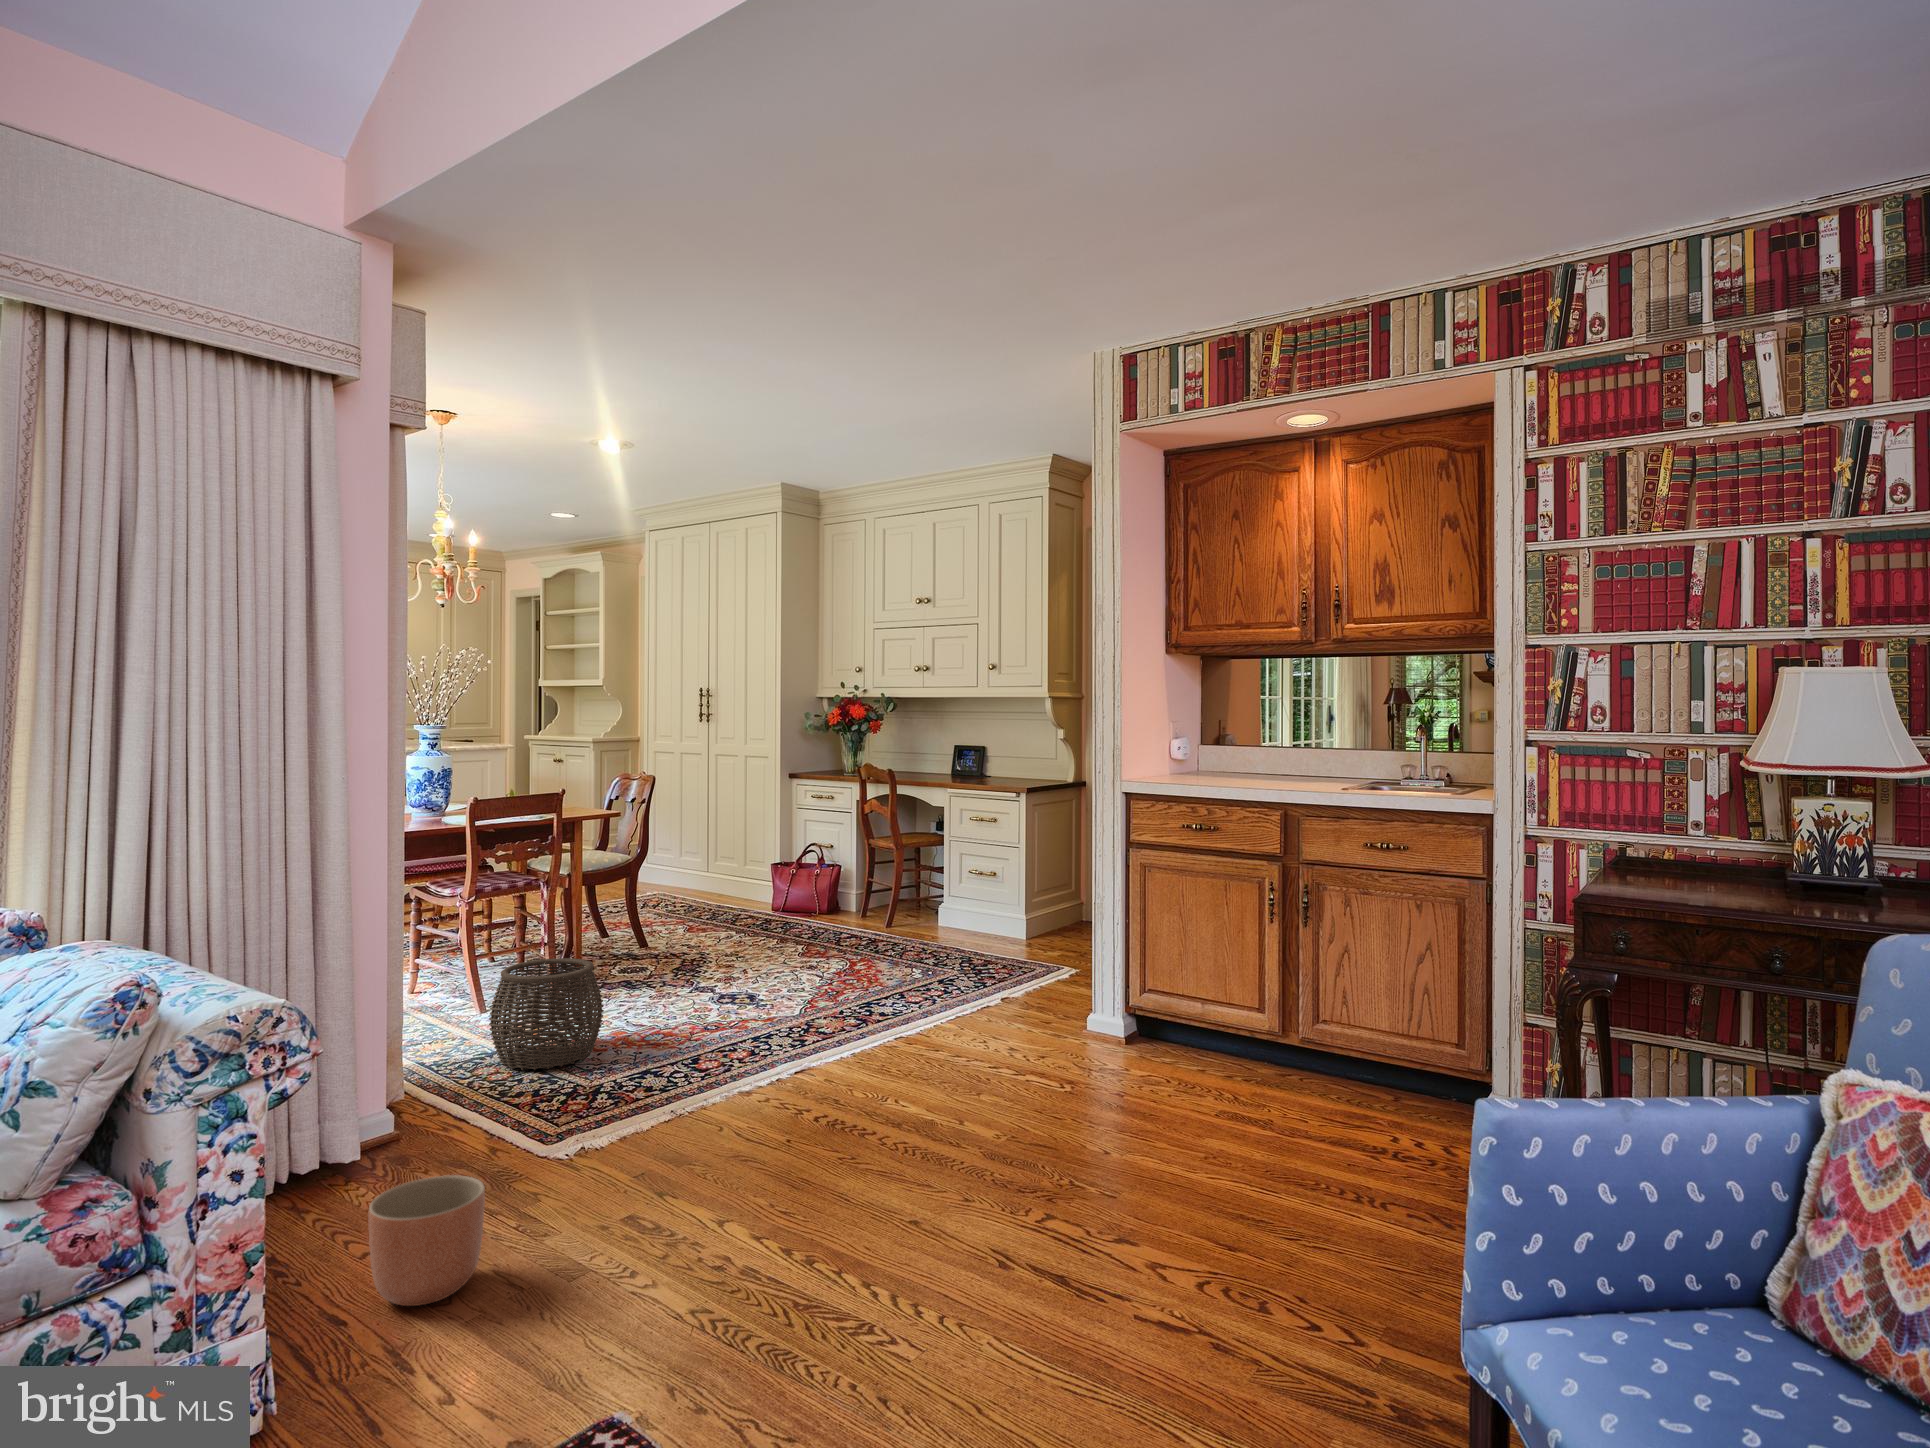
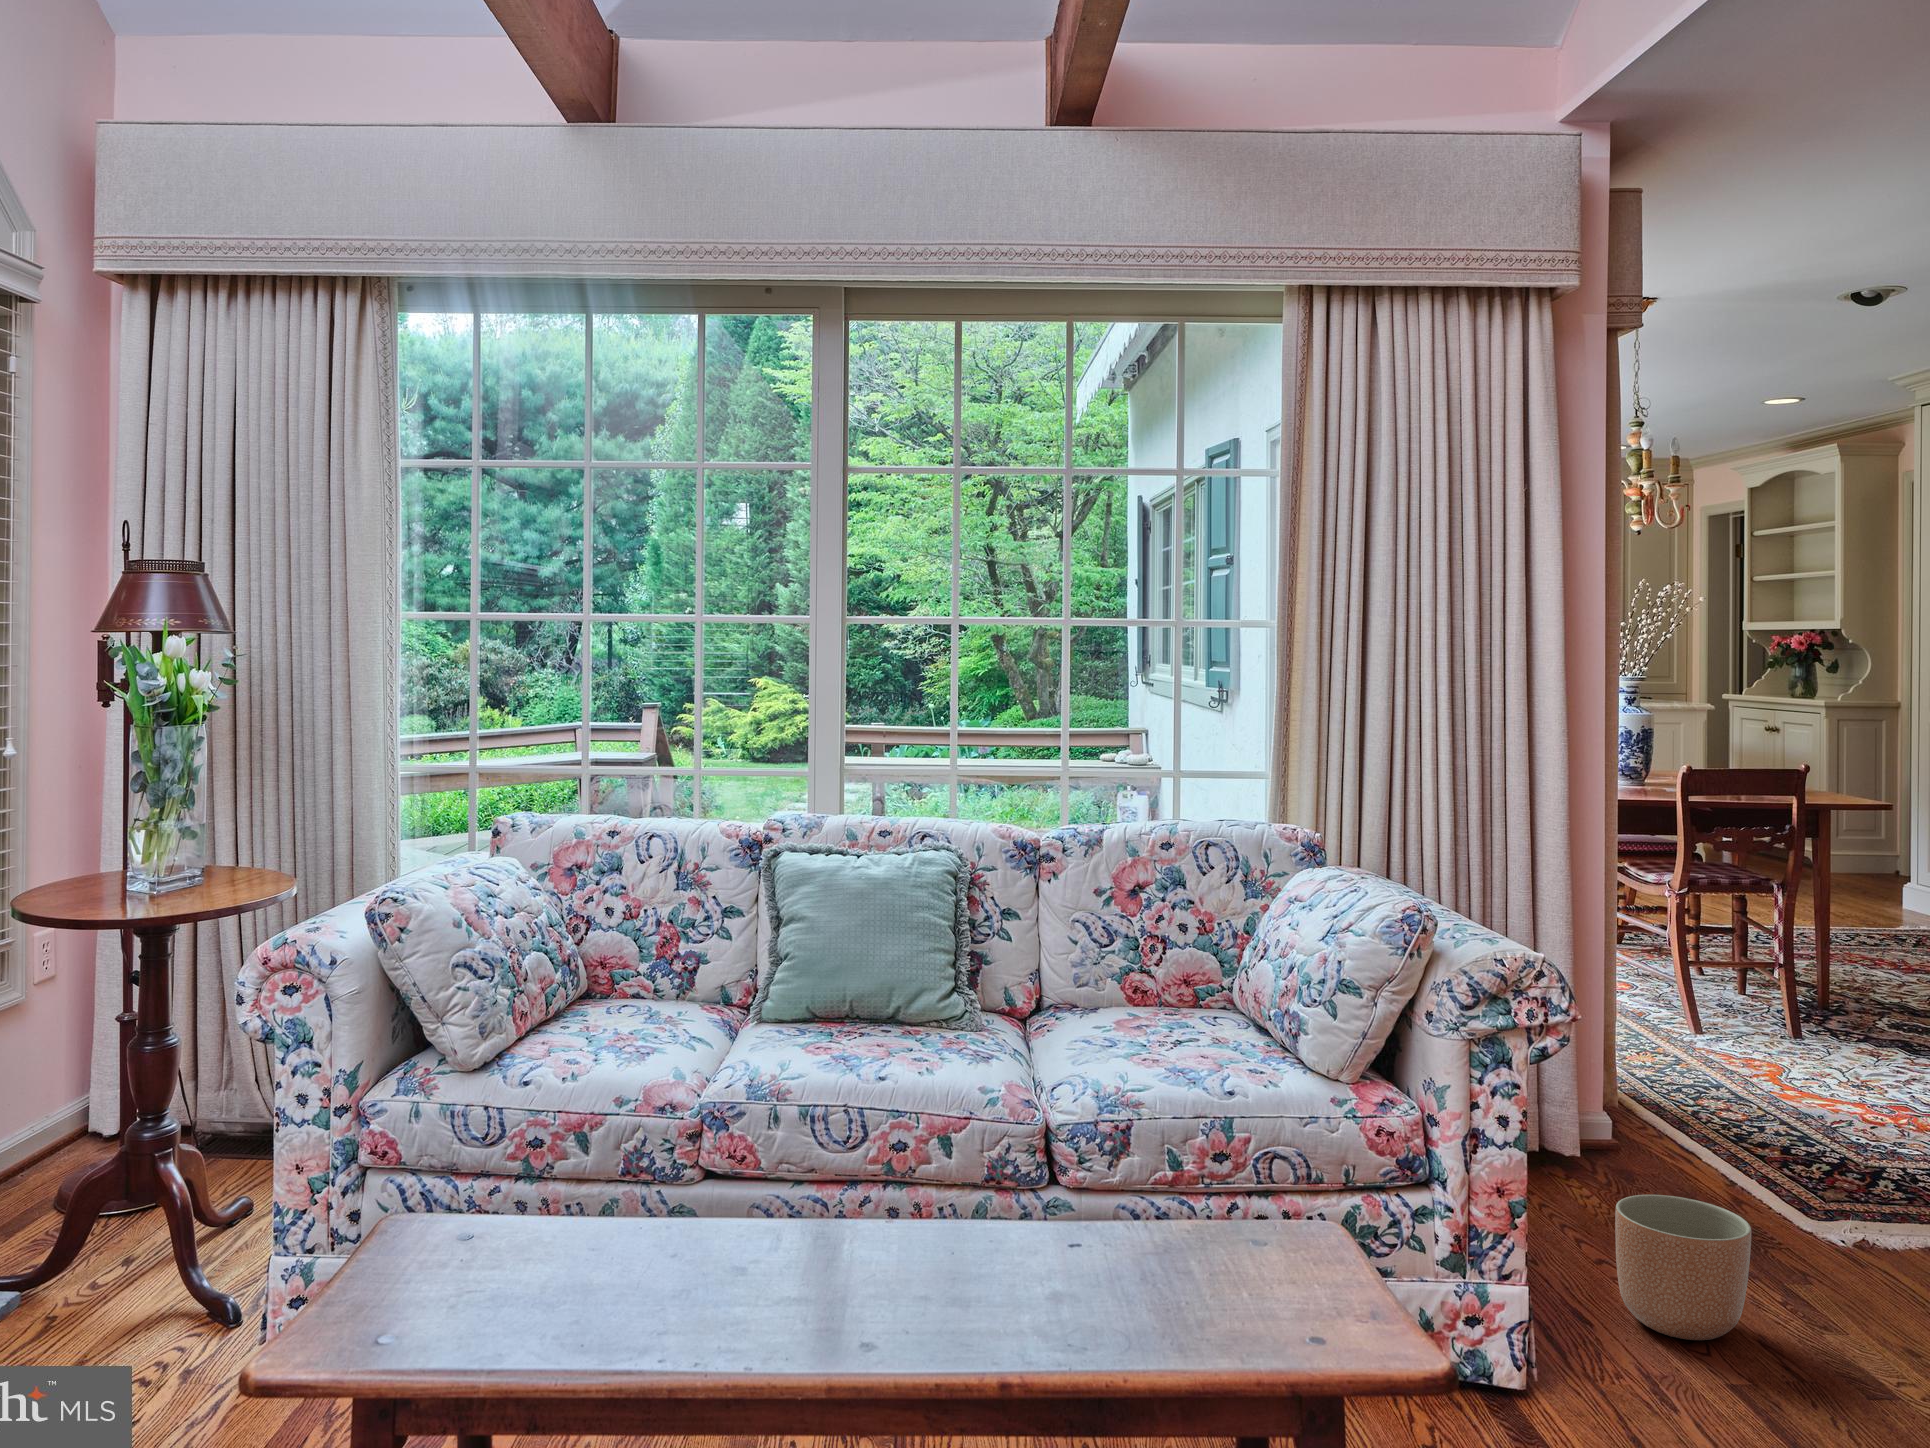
woven basket: present [489,958,604,1070] -> none [1717,980,1879,1126]

